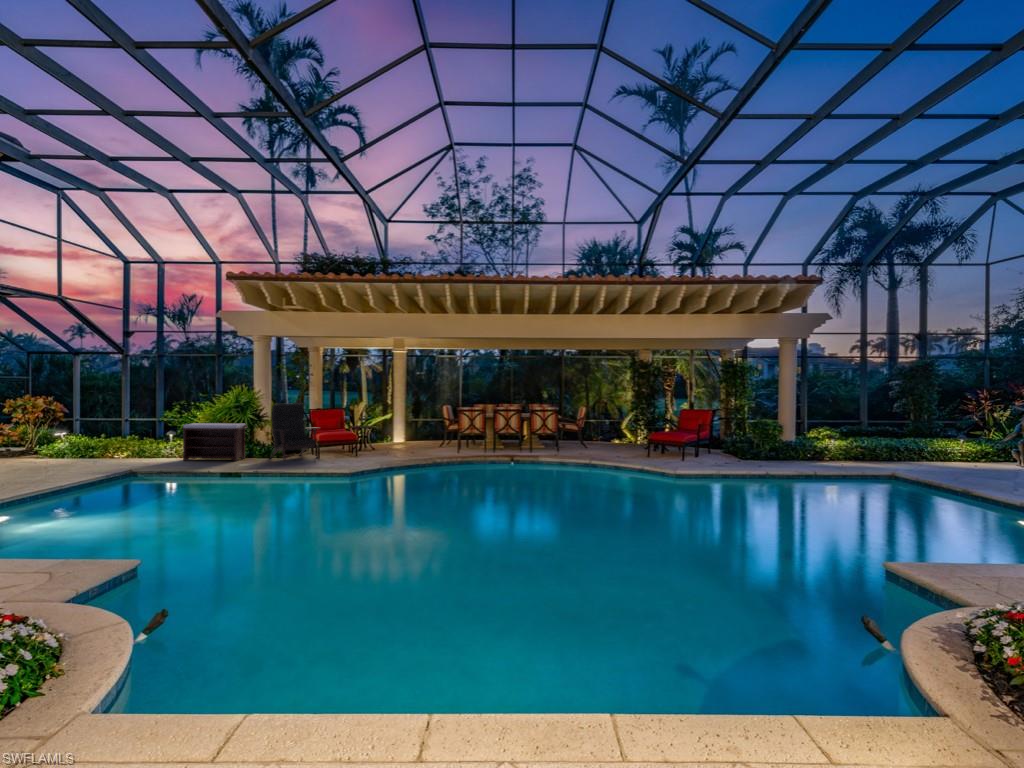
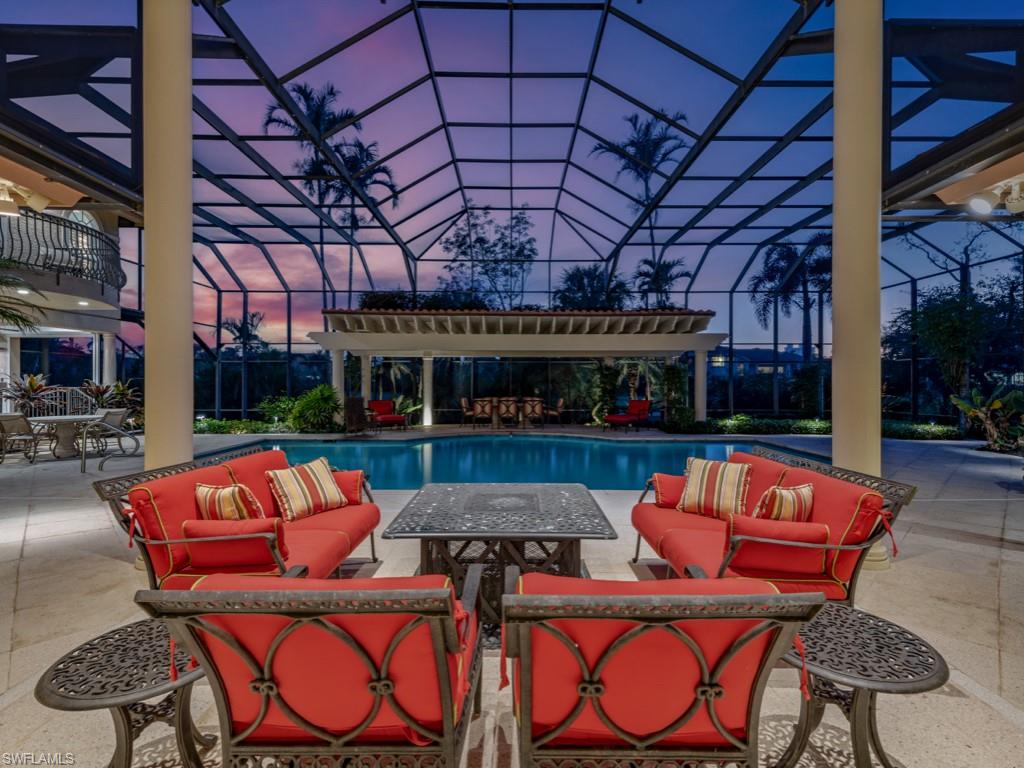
bench: present [182,423,247,461] -> none [286,411,329,436]

